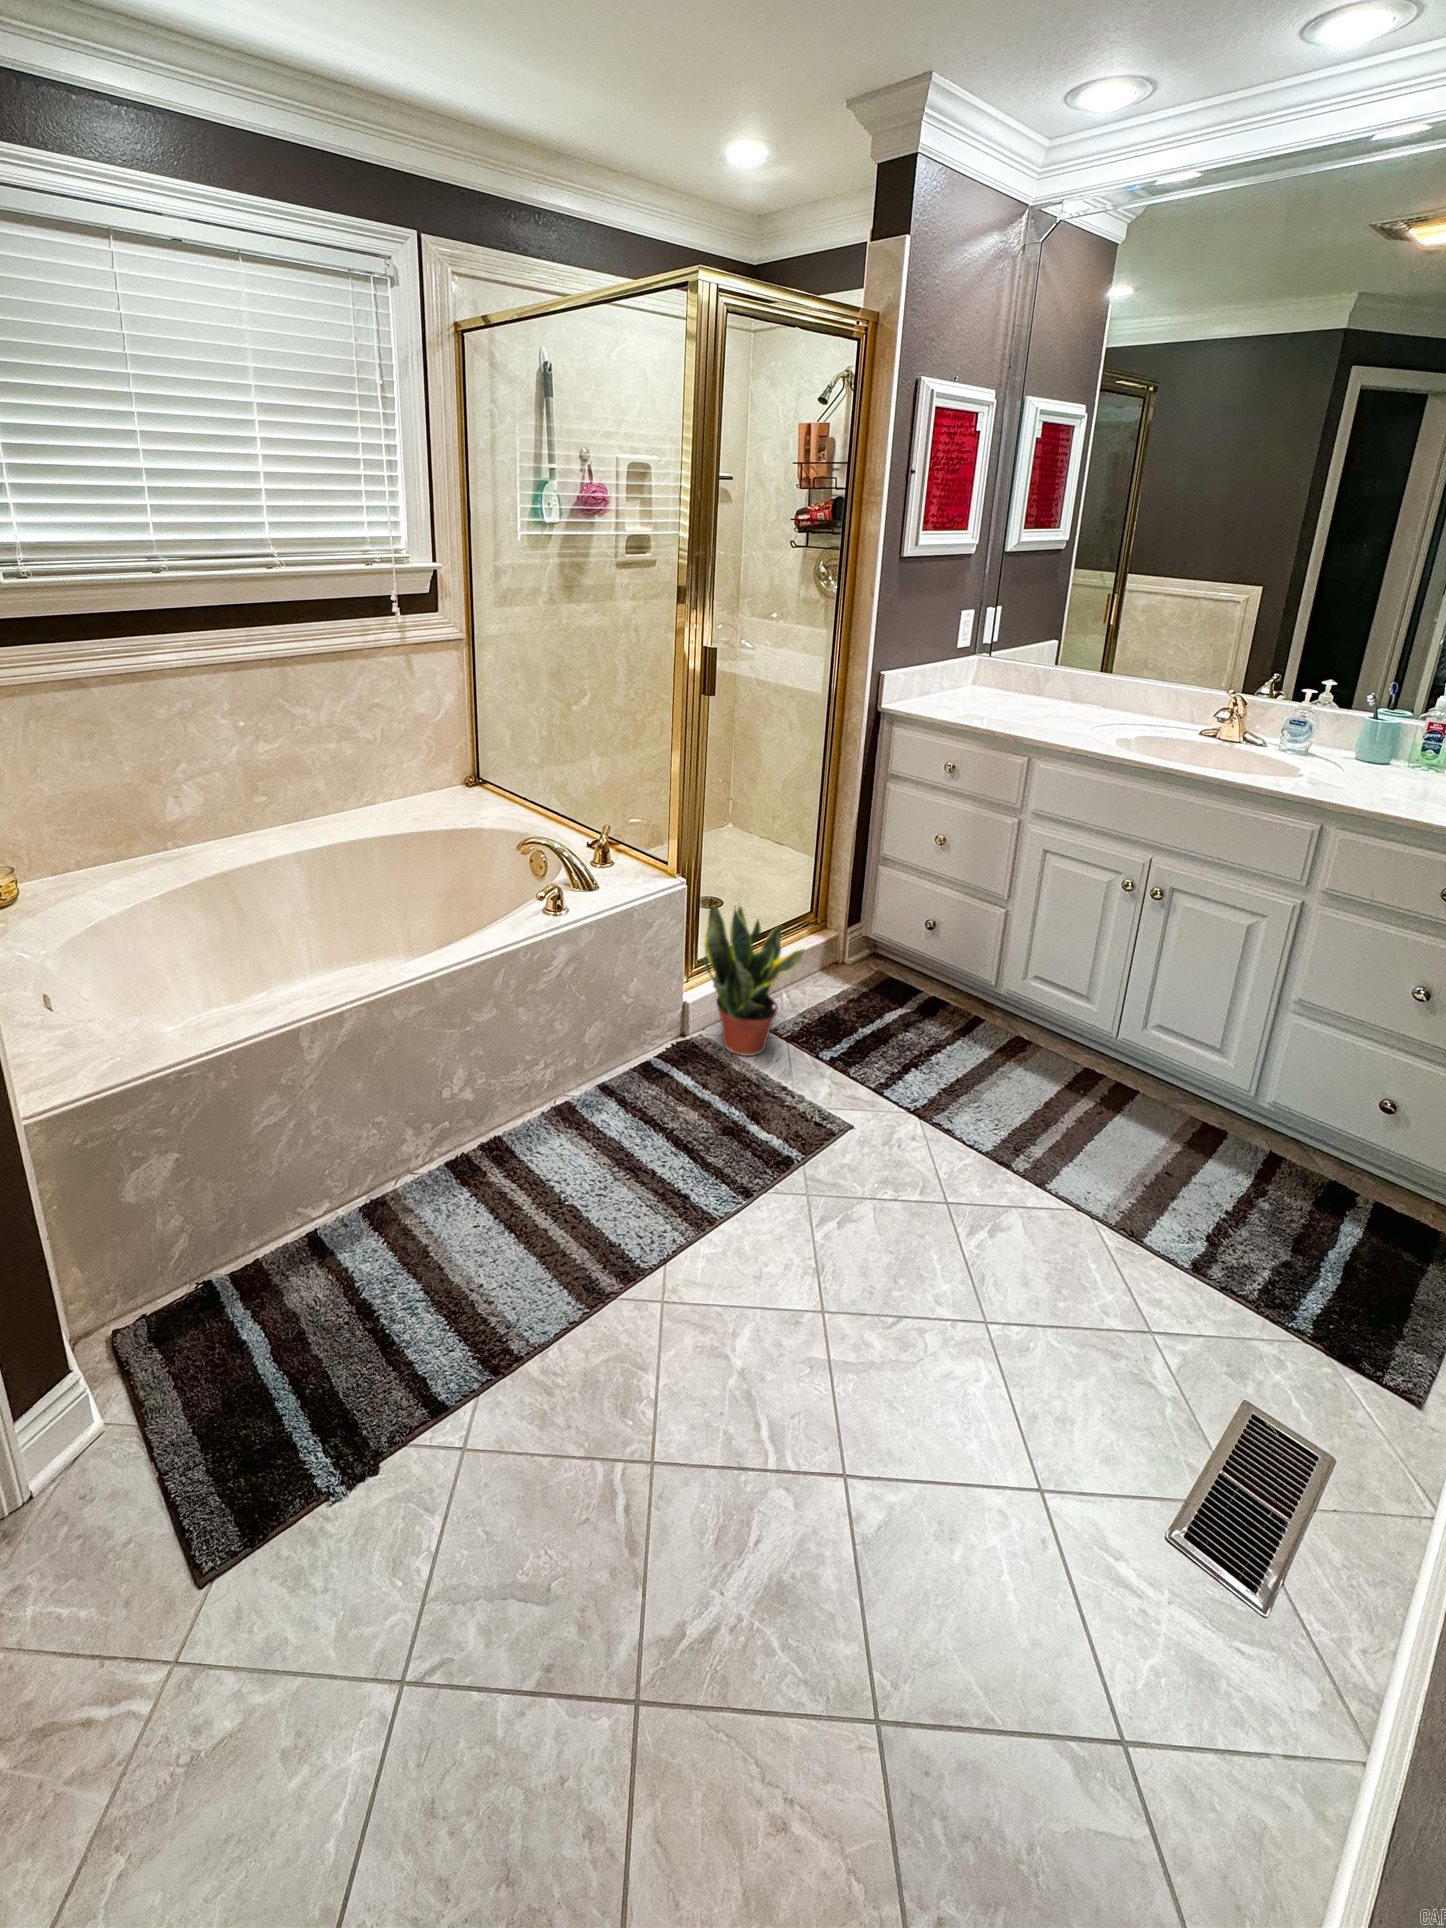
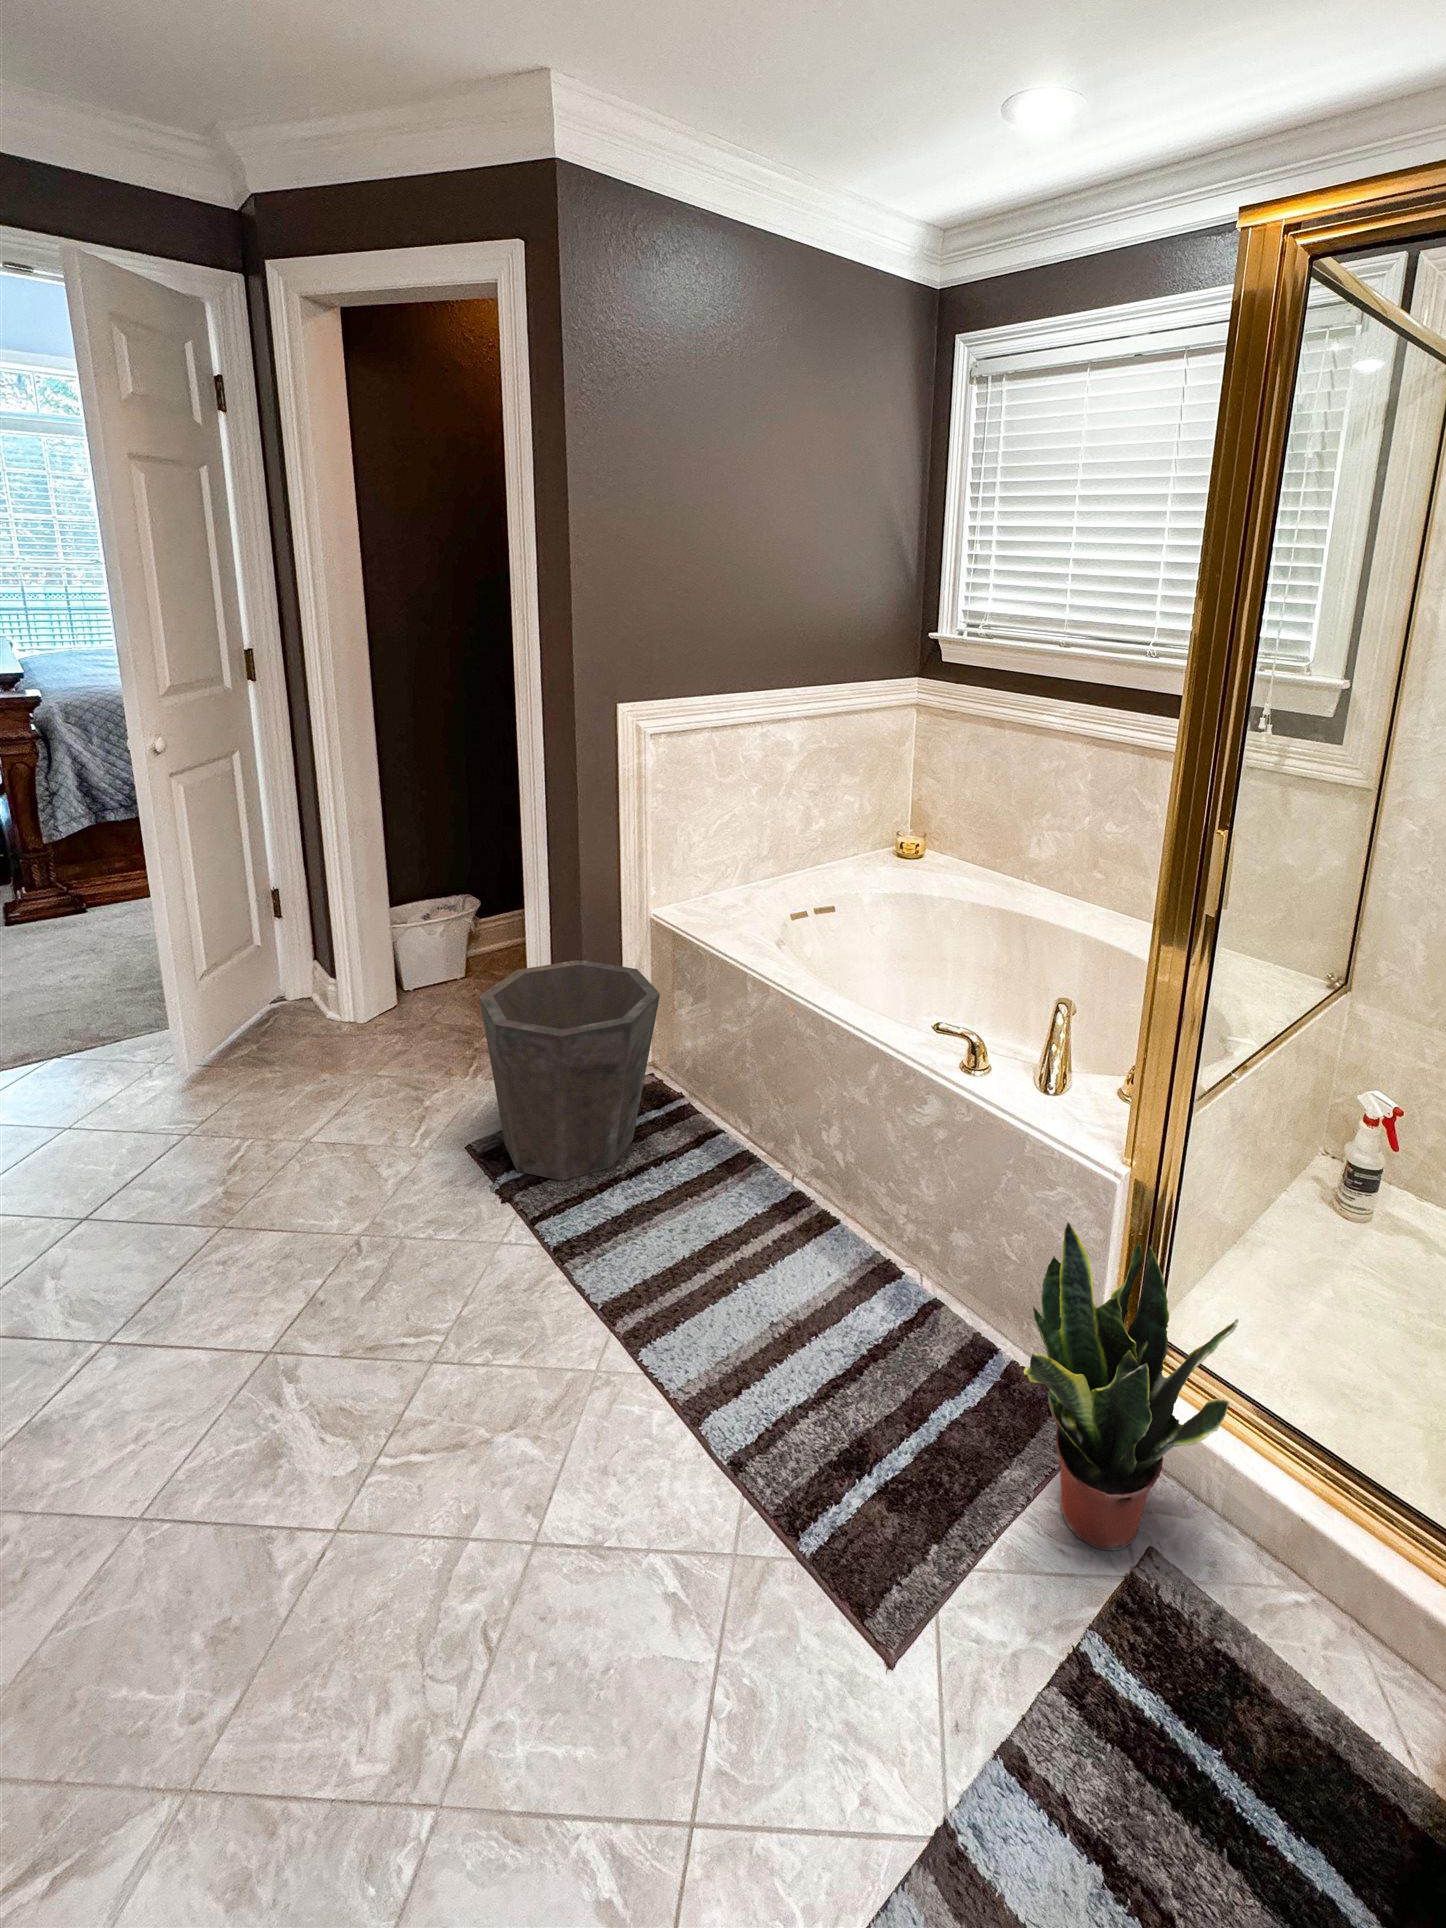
waste bin: none [80,1133,370,1514] -> present [479,960,660,1181]

